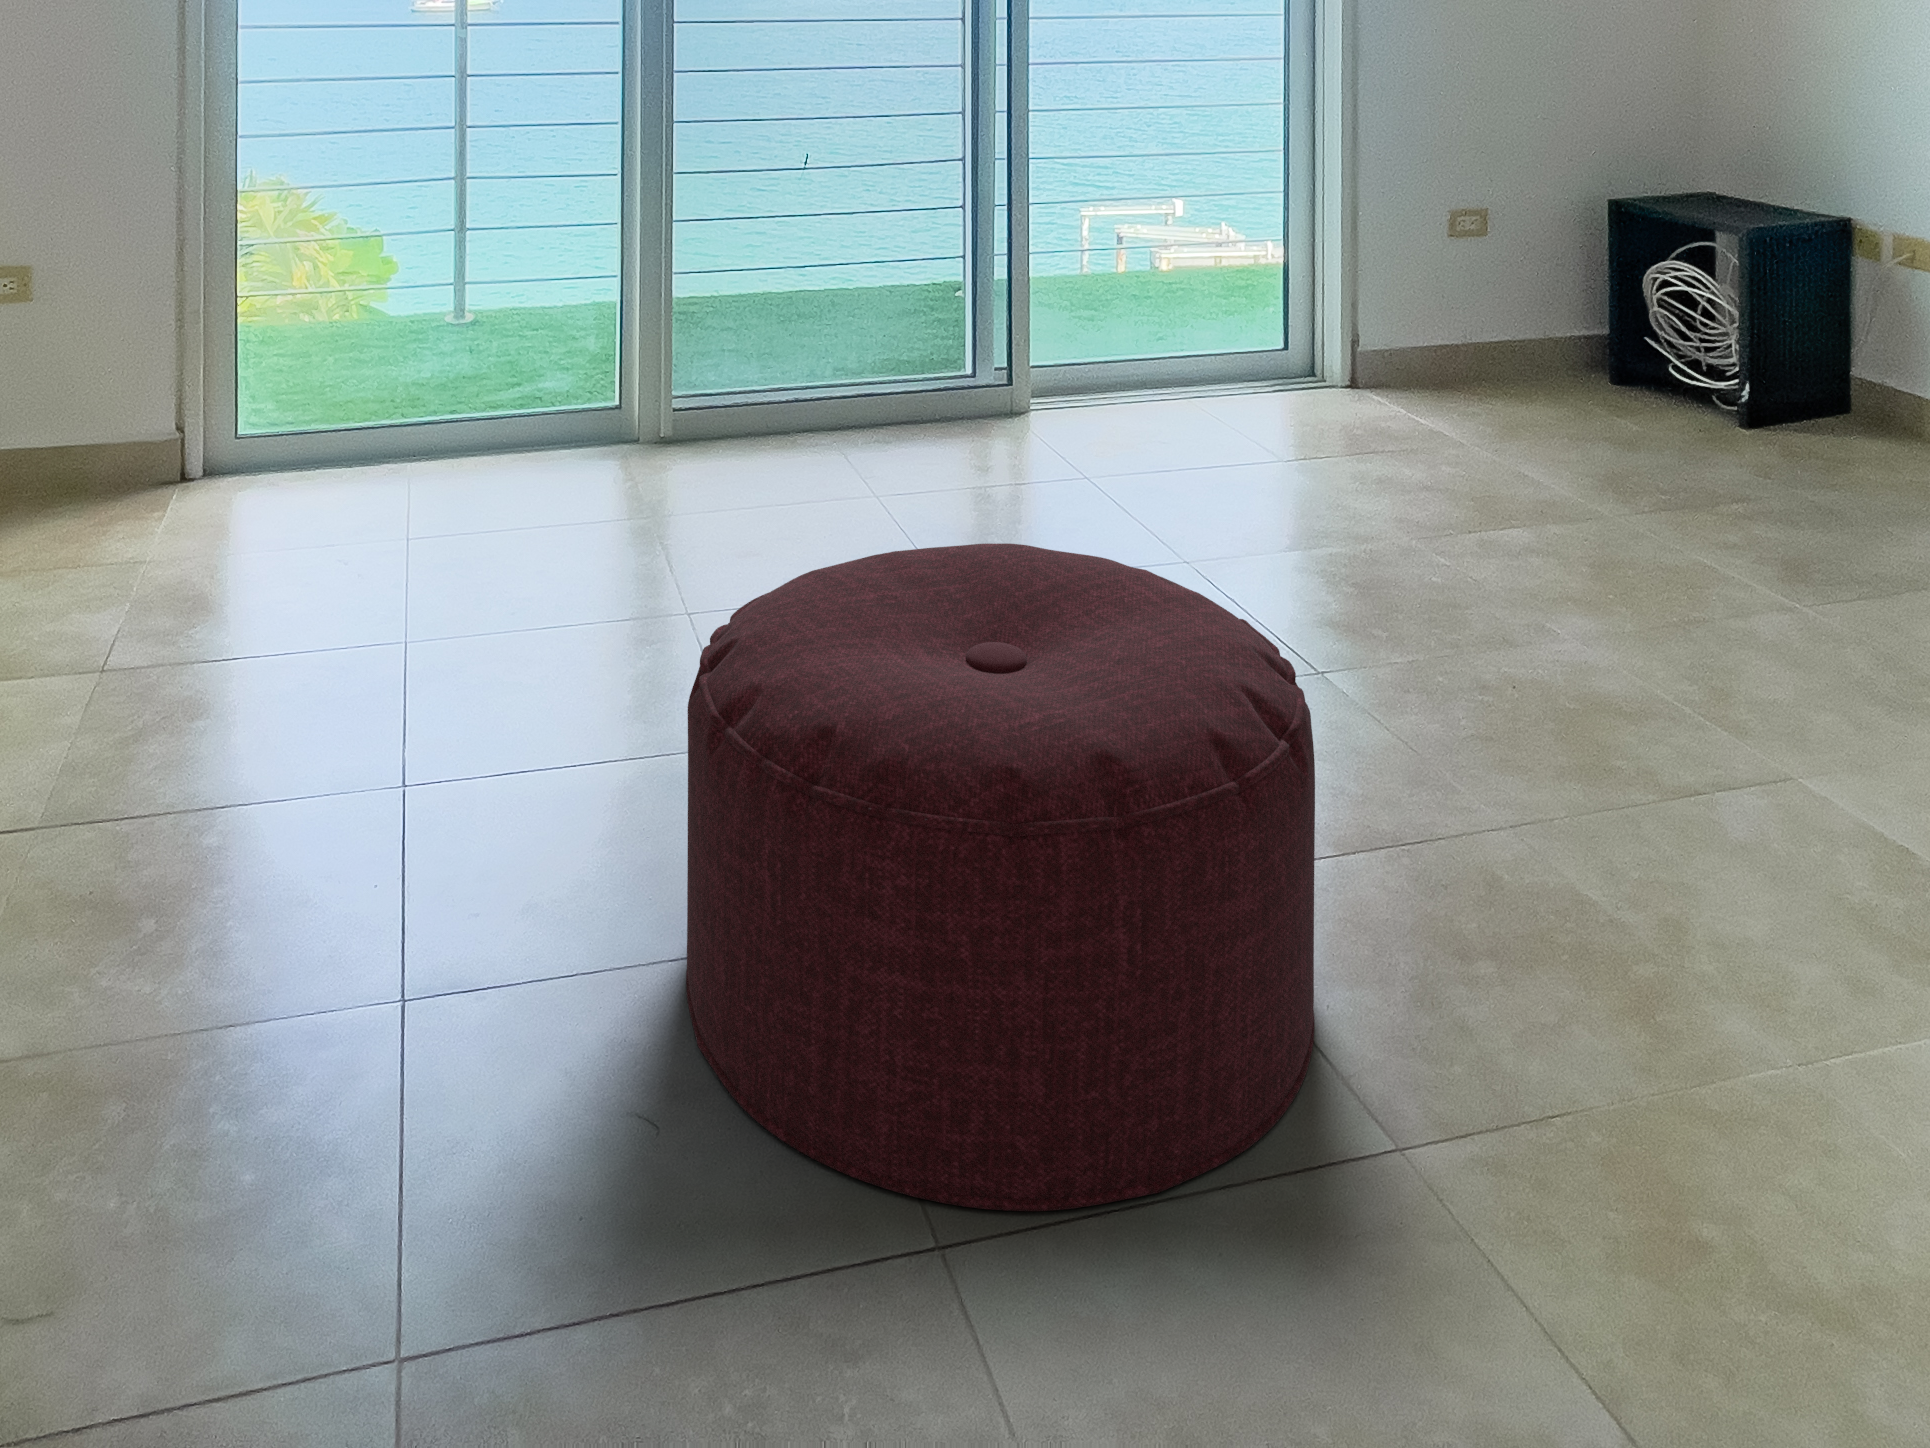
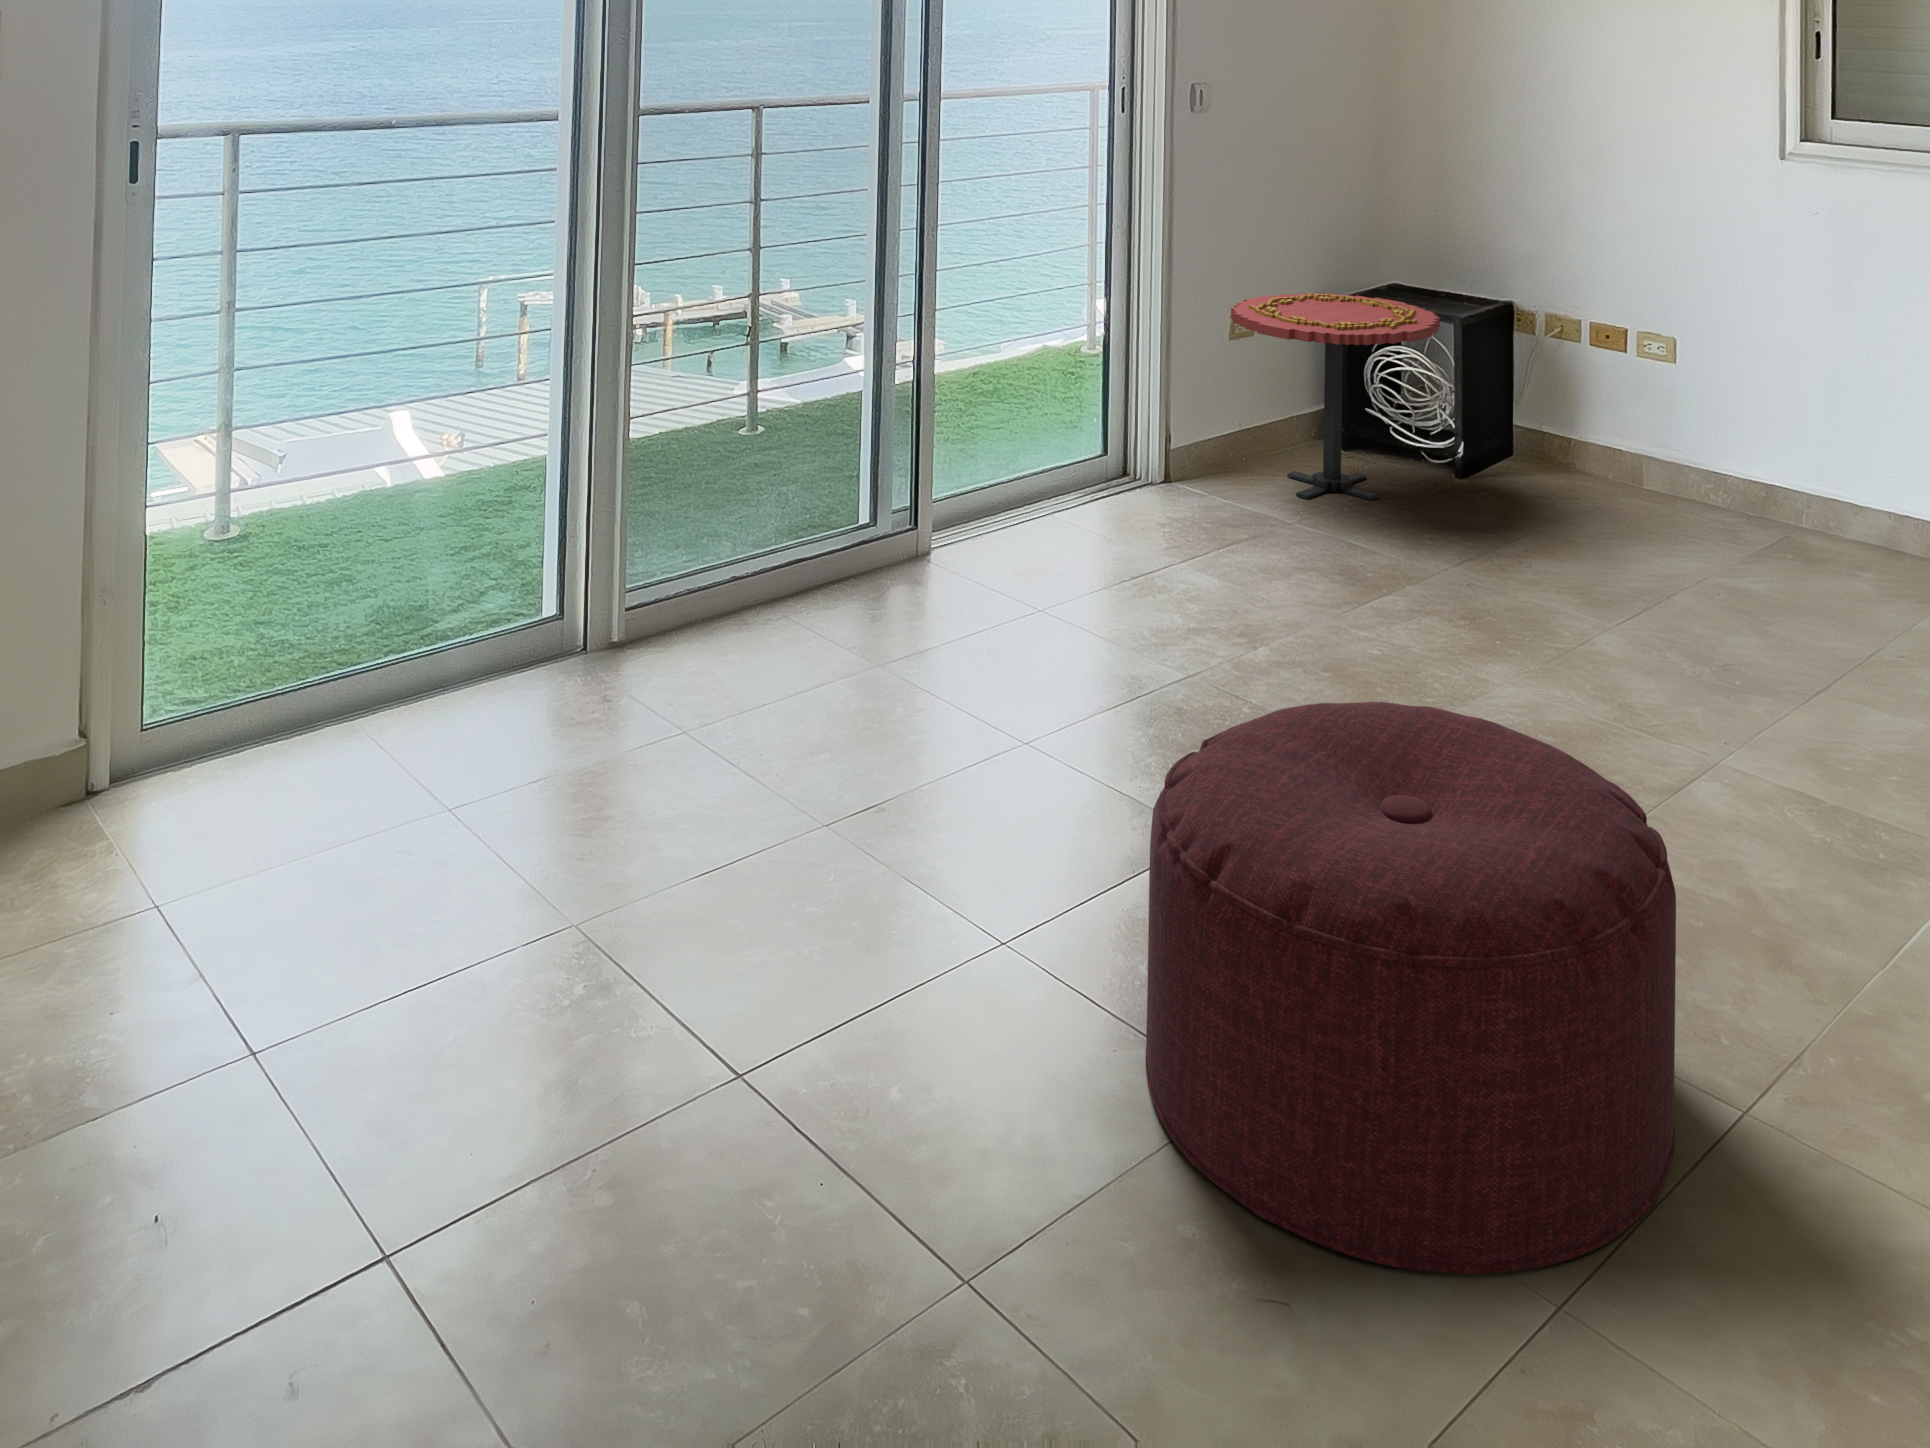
side table: none [1427,188,1699,436] -> present [1231,293,1440,500]

